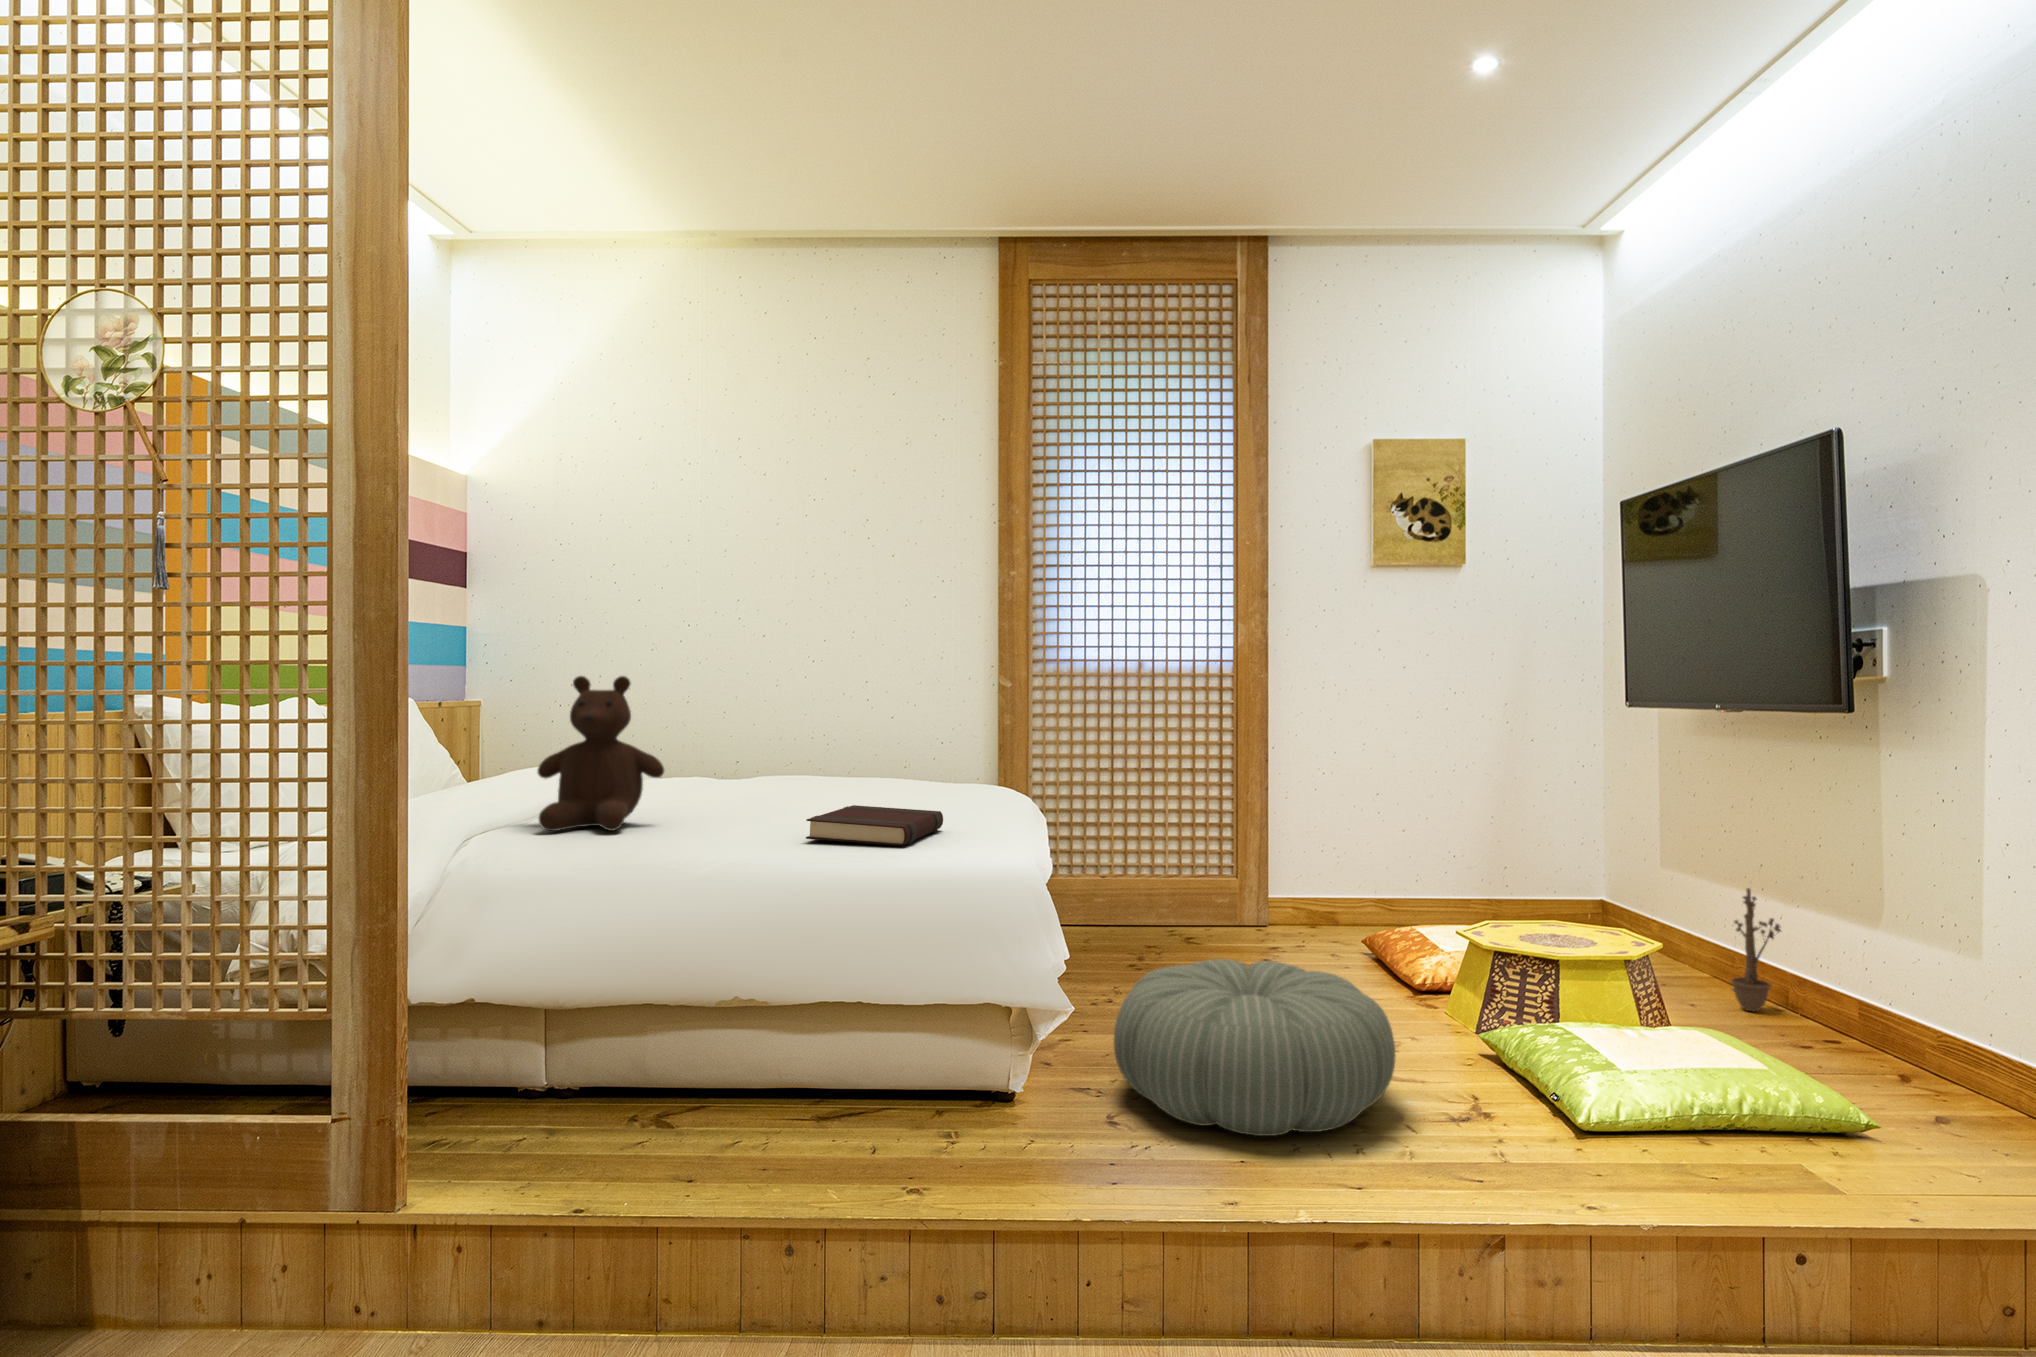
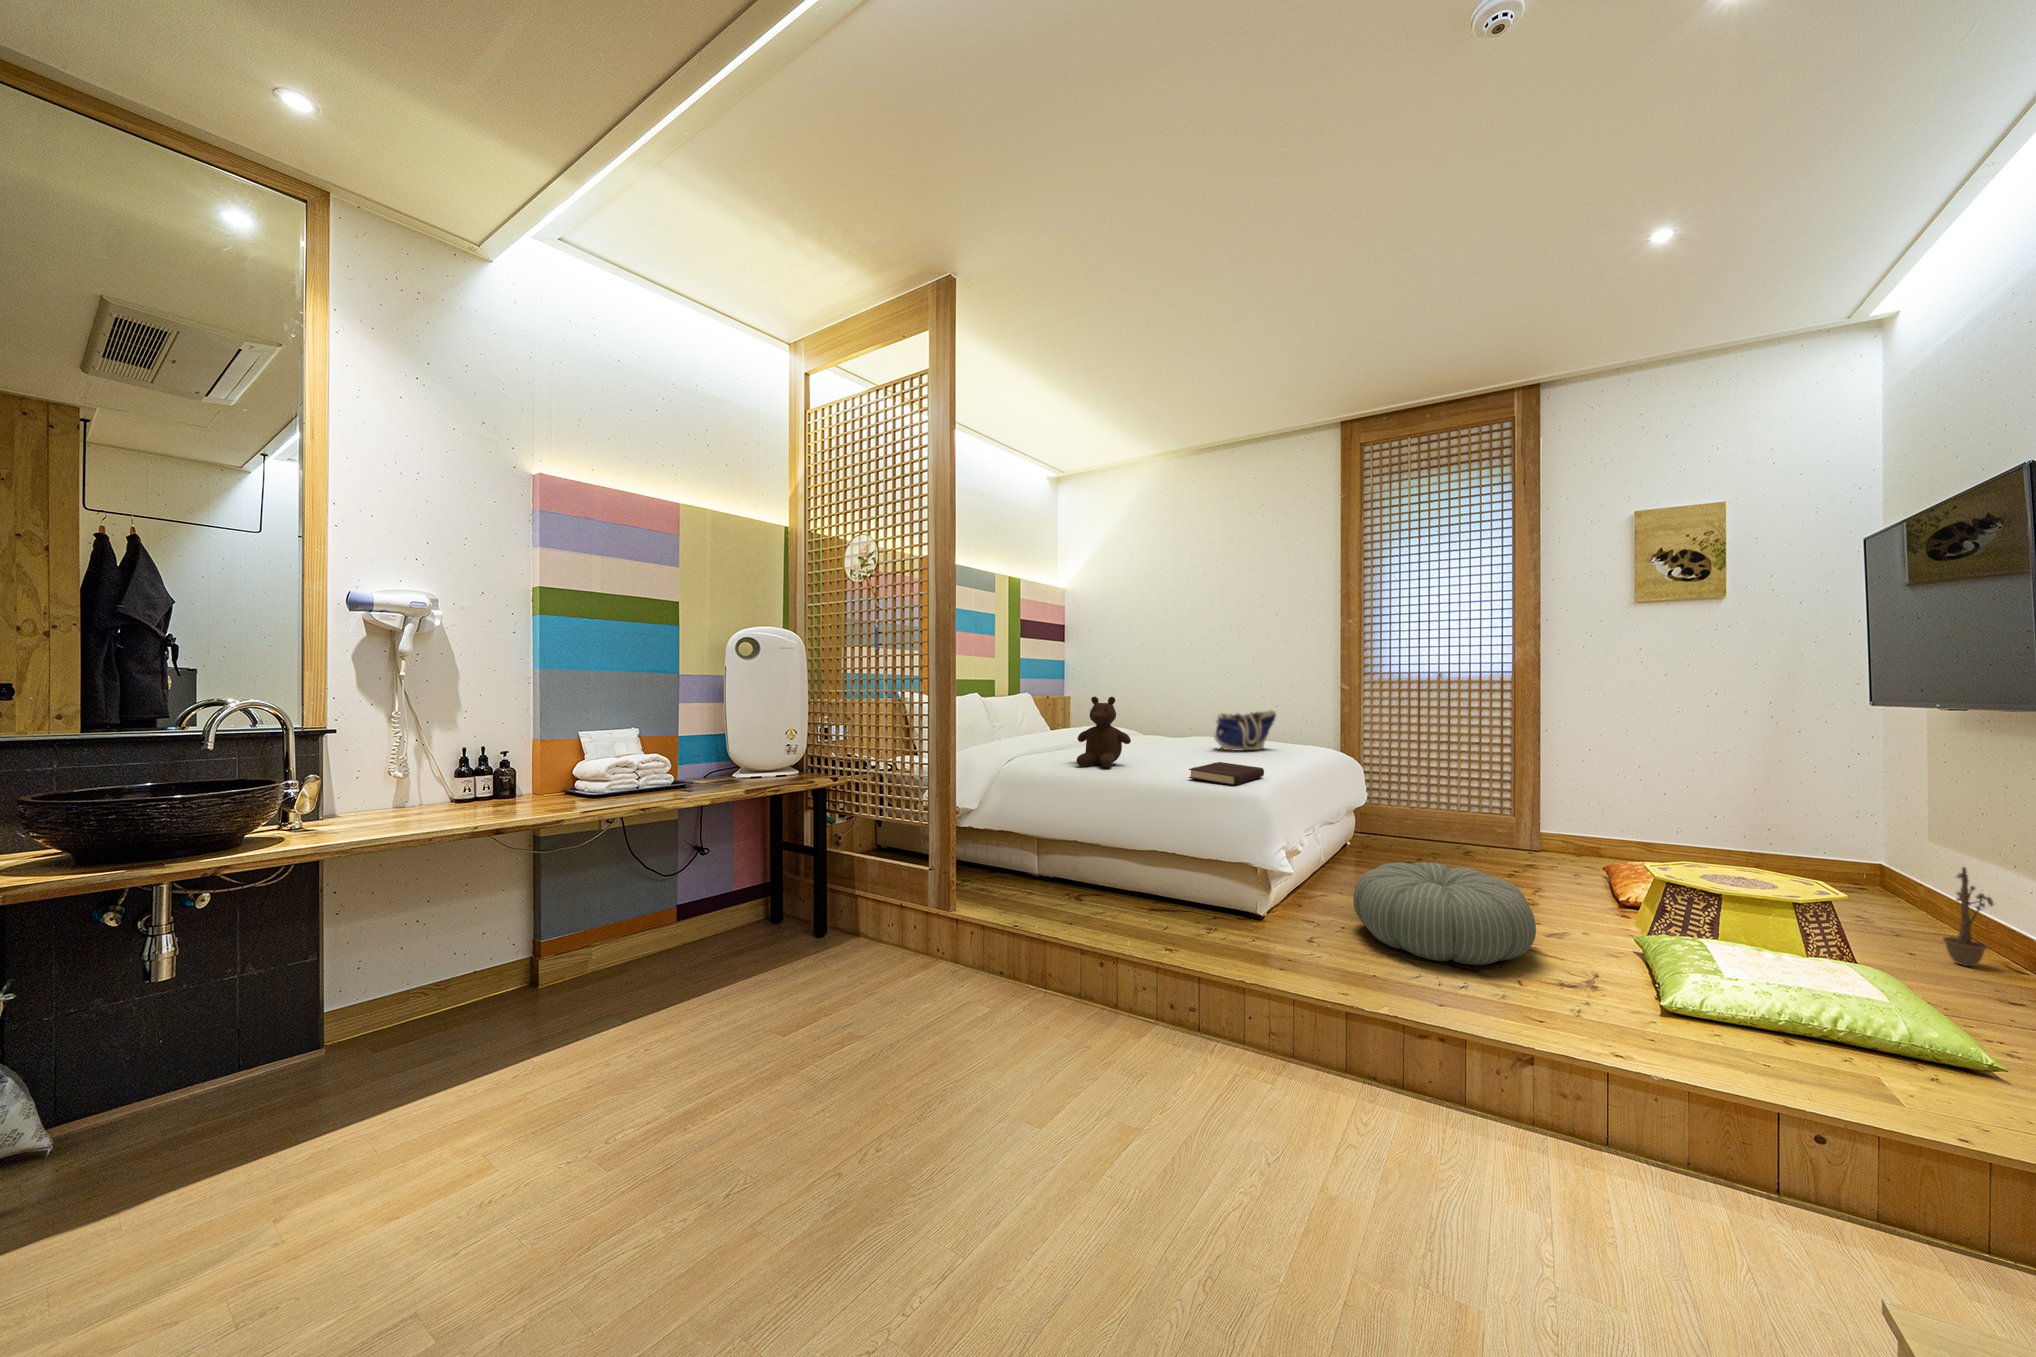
tote bag: none [807,716,918,792] -> present [1214,710,1276,750]

